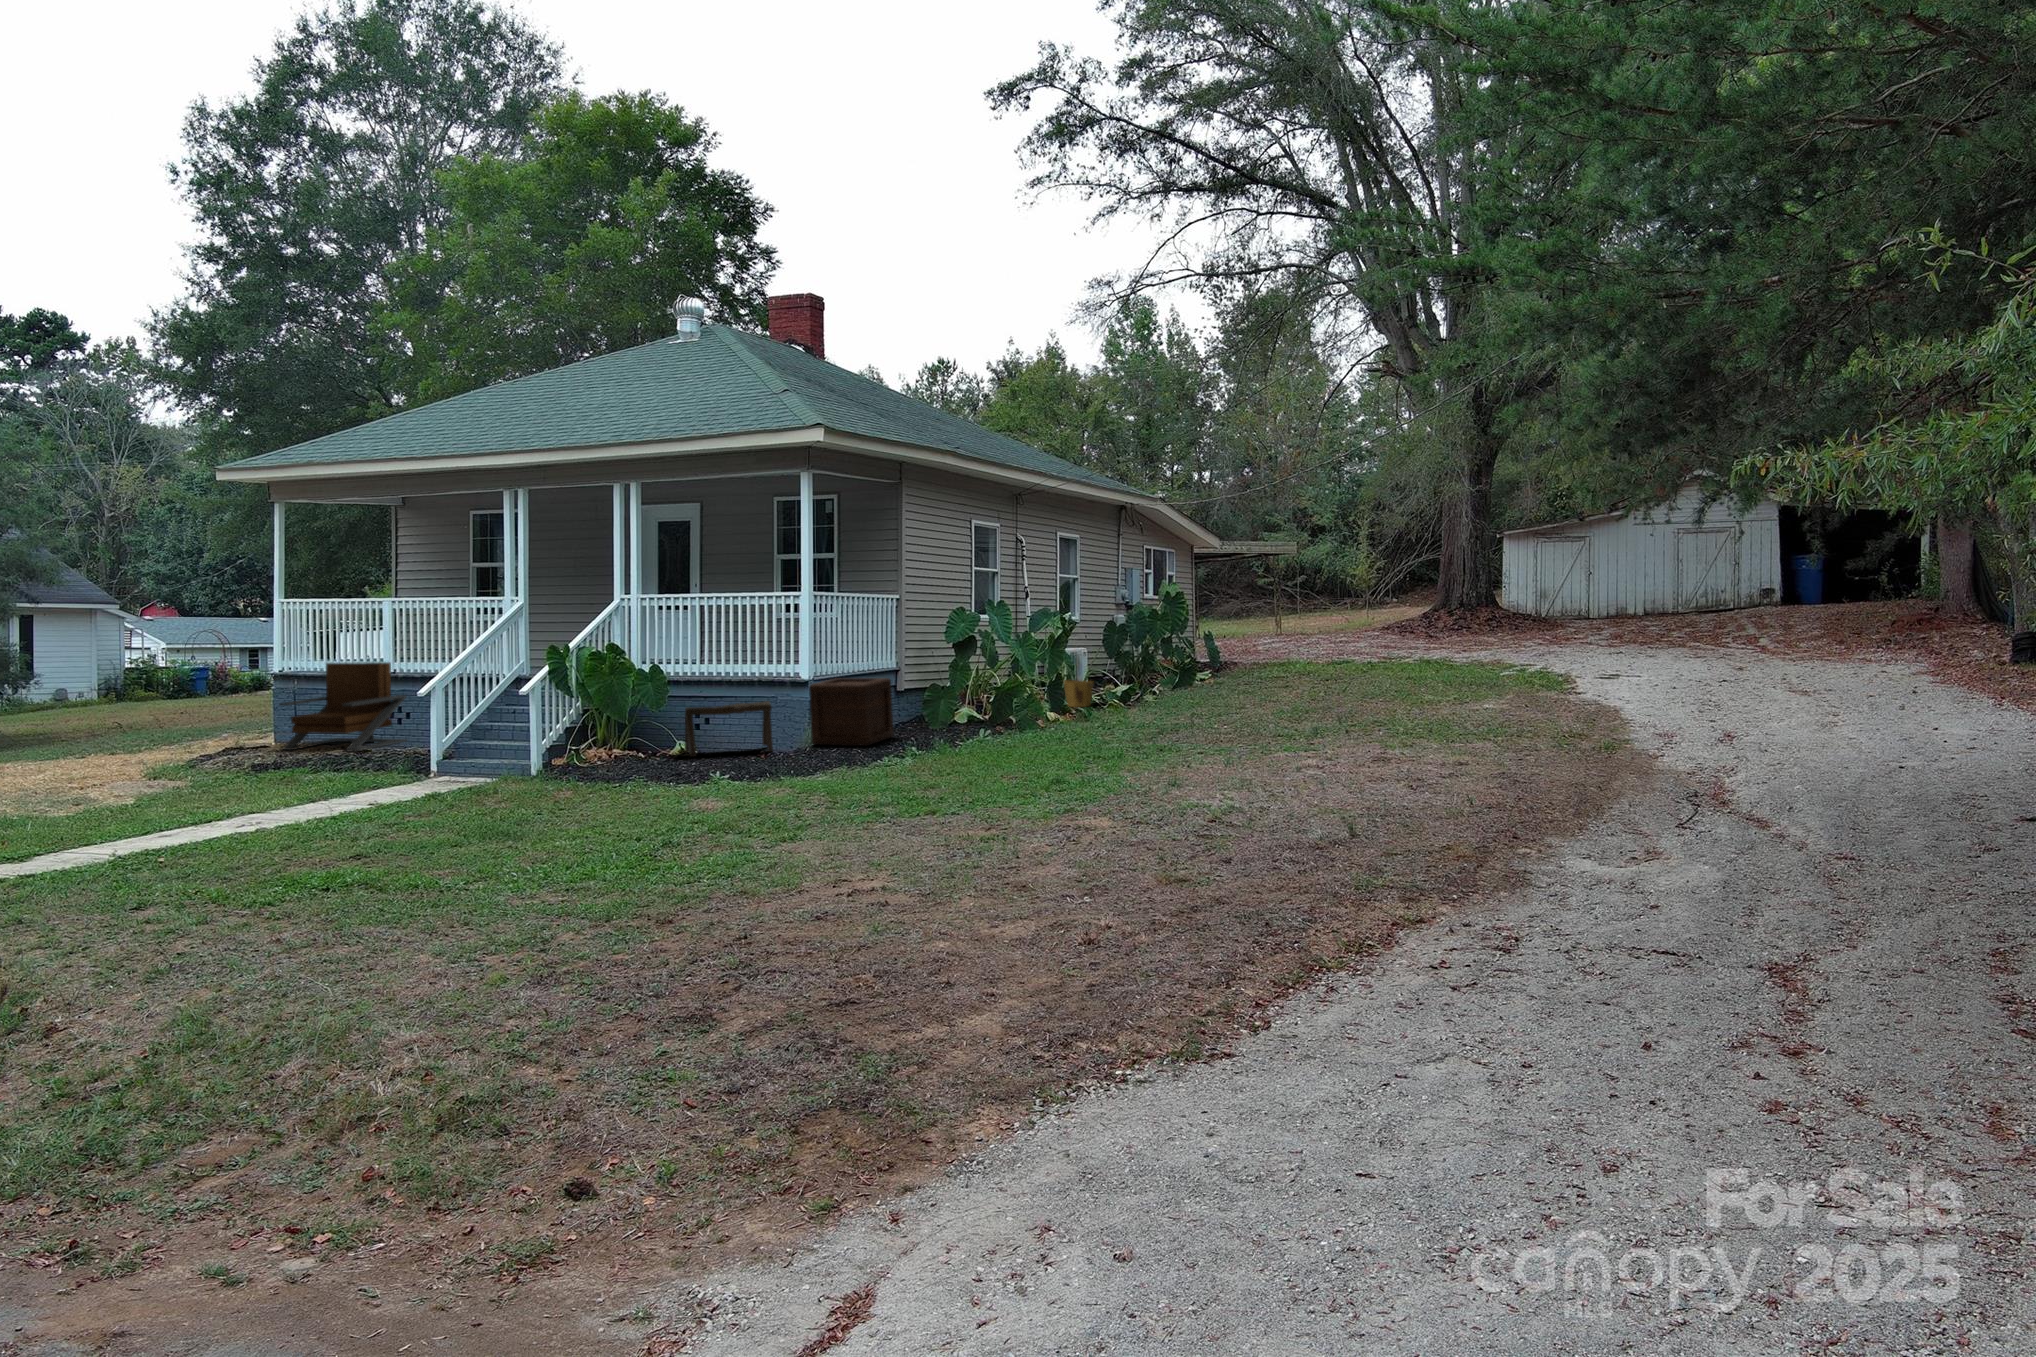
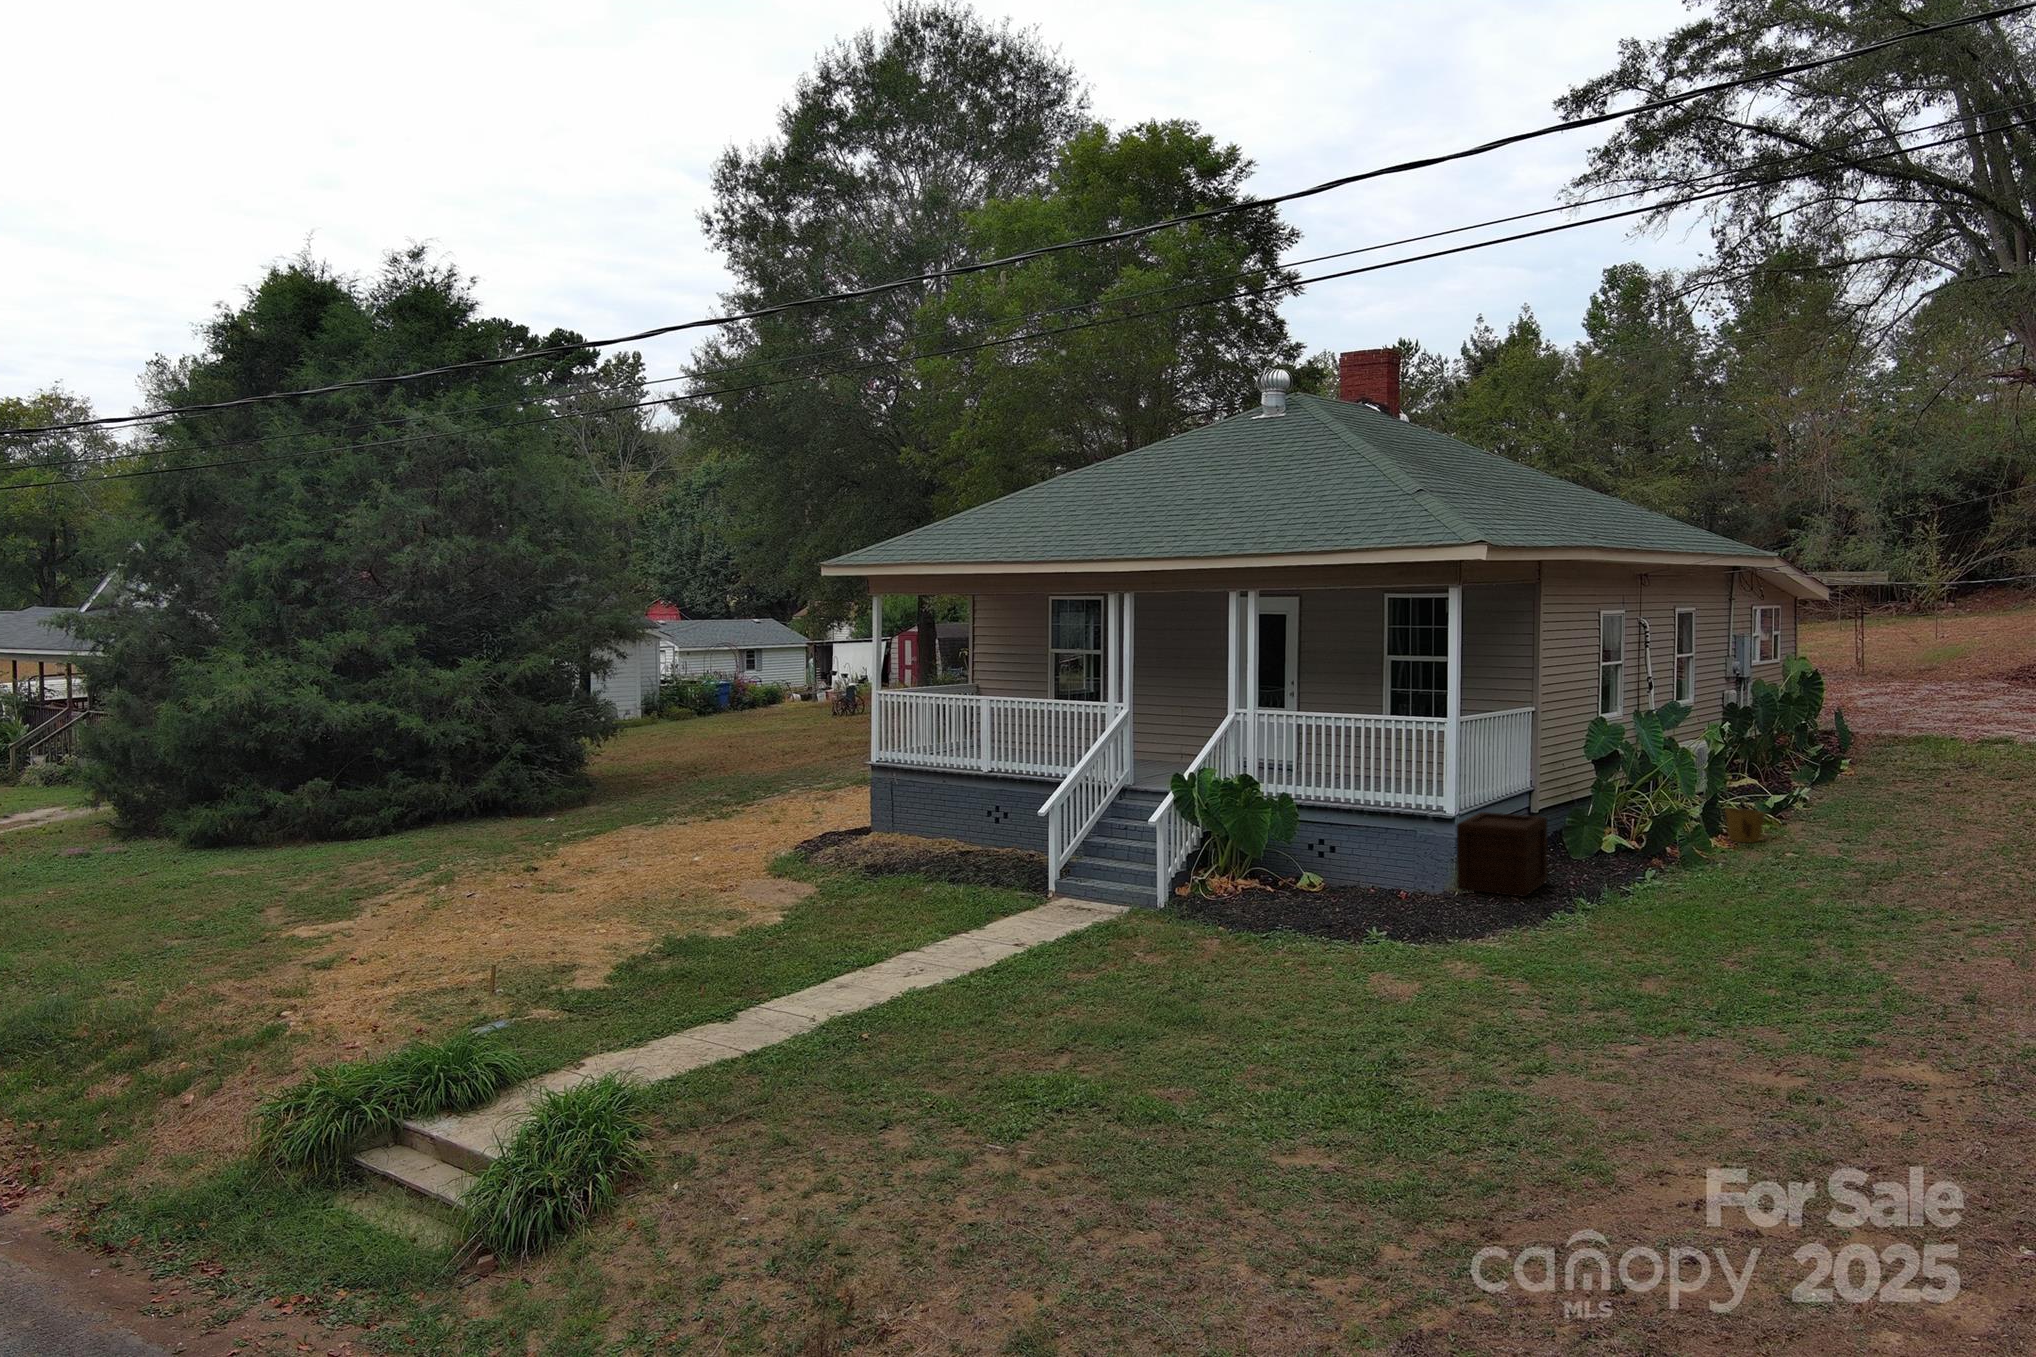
lounge chair: present [280,662,407,752] -> none [892,762,1009,859]
bench: present [685,701,773,757] -> none [1318,839,1420,900]

